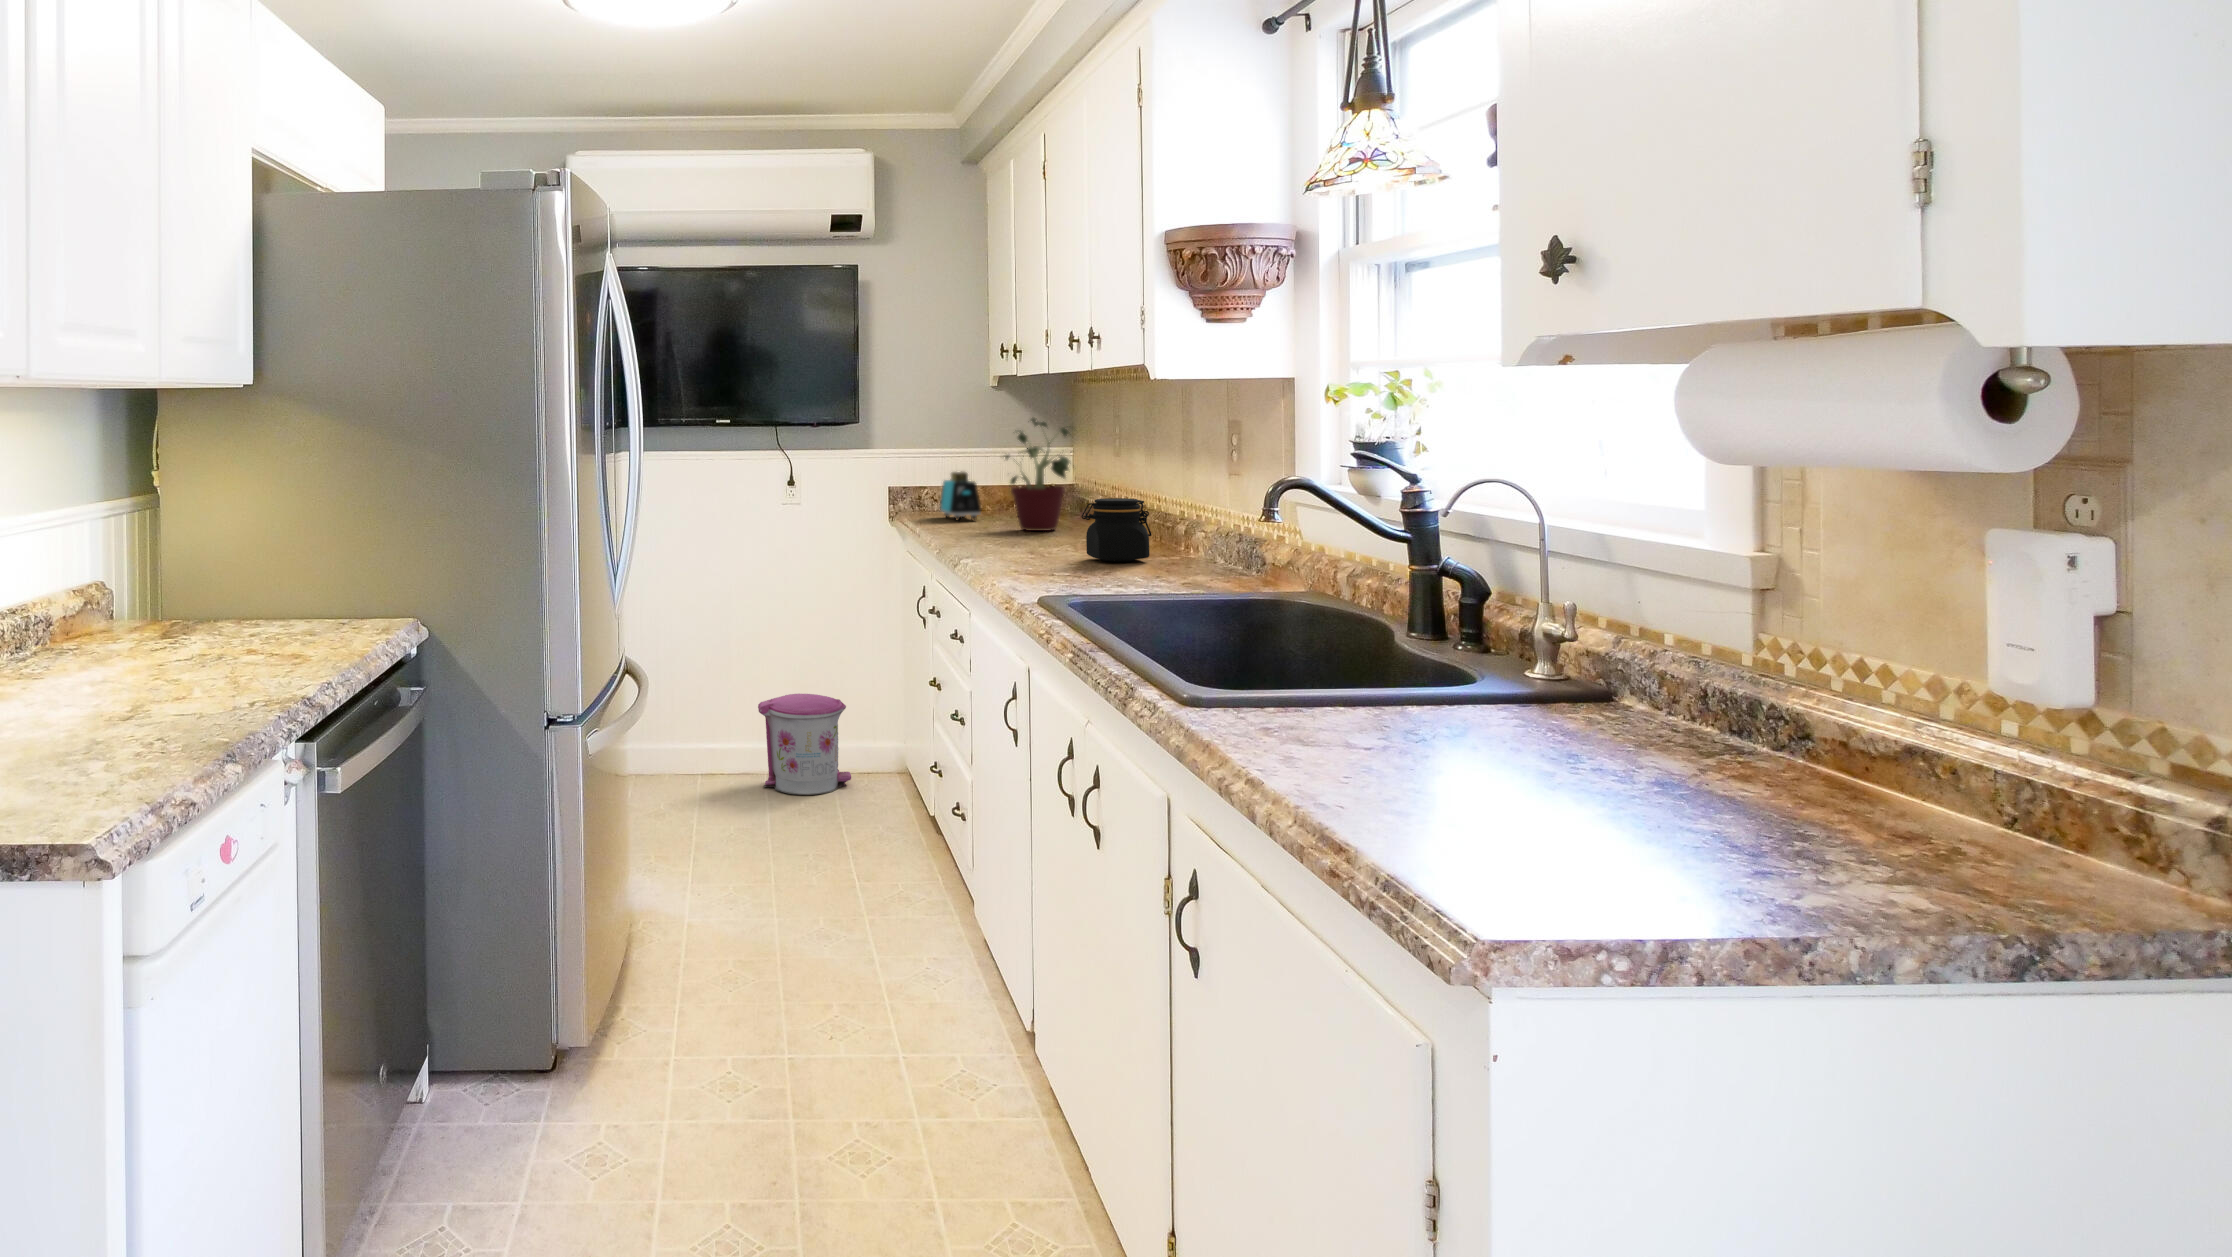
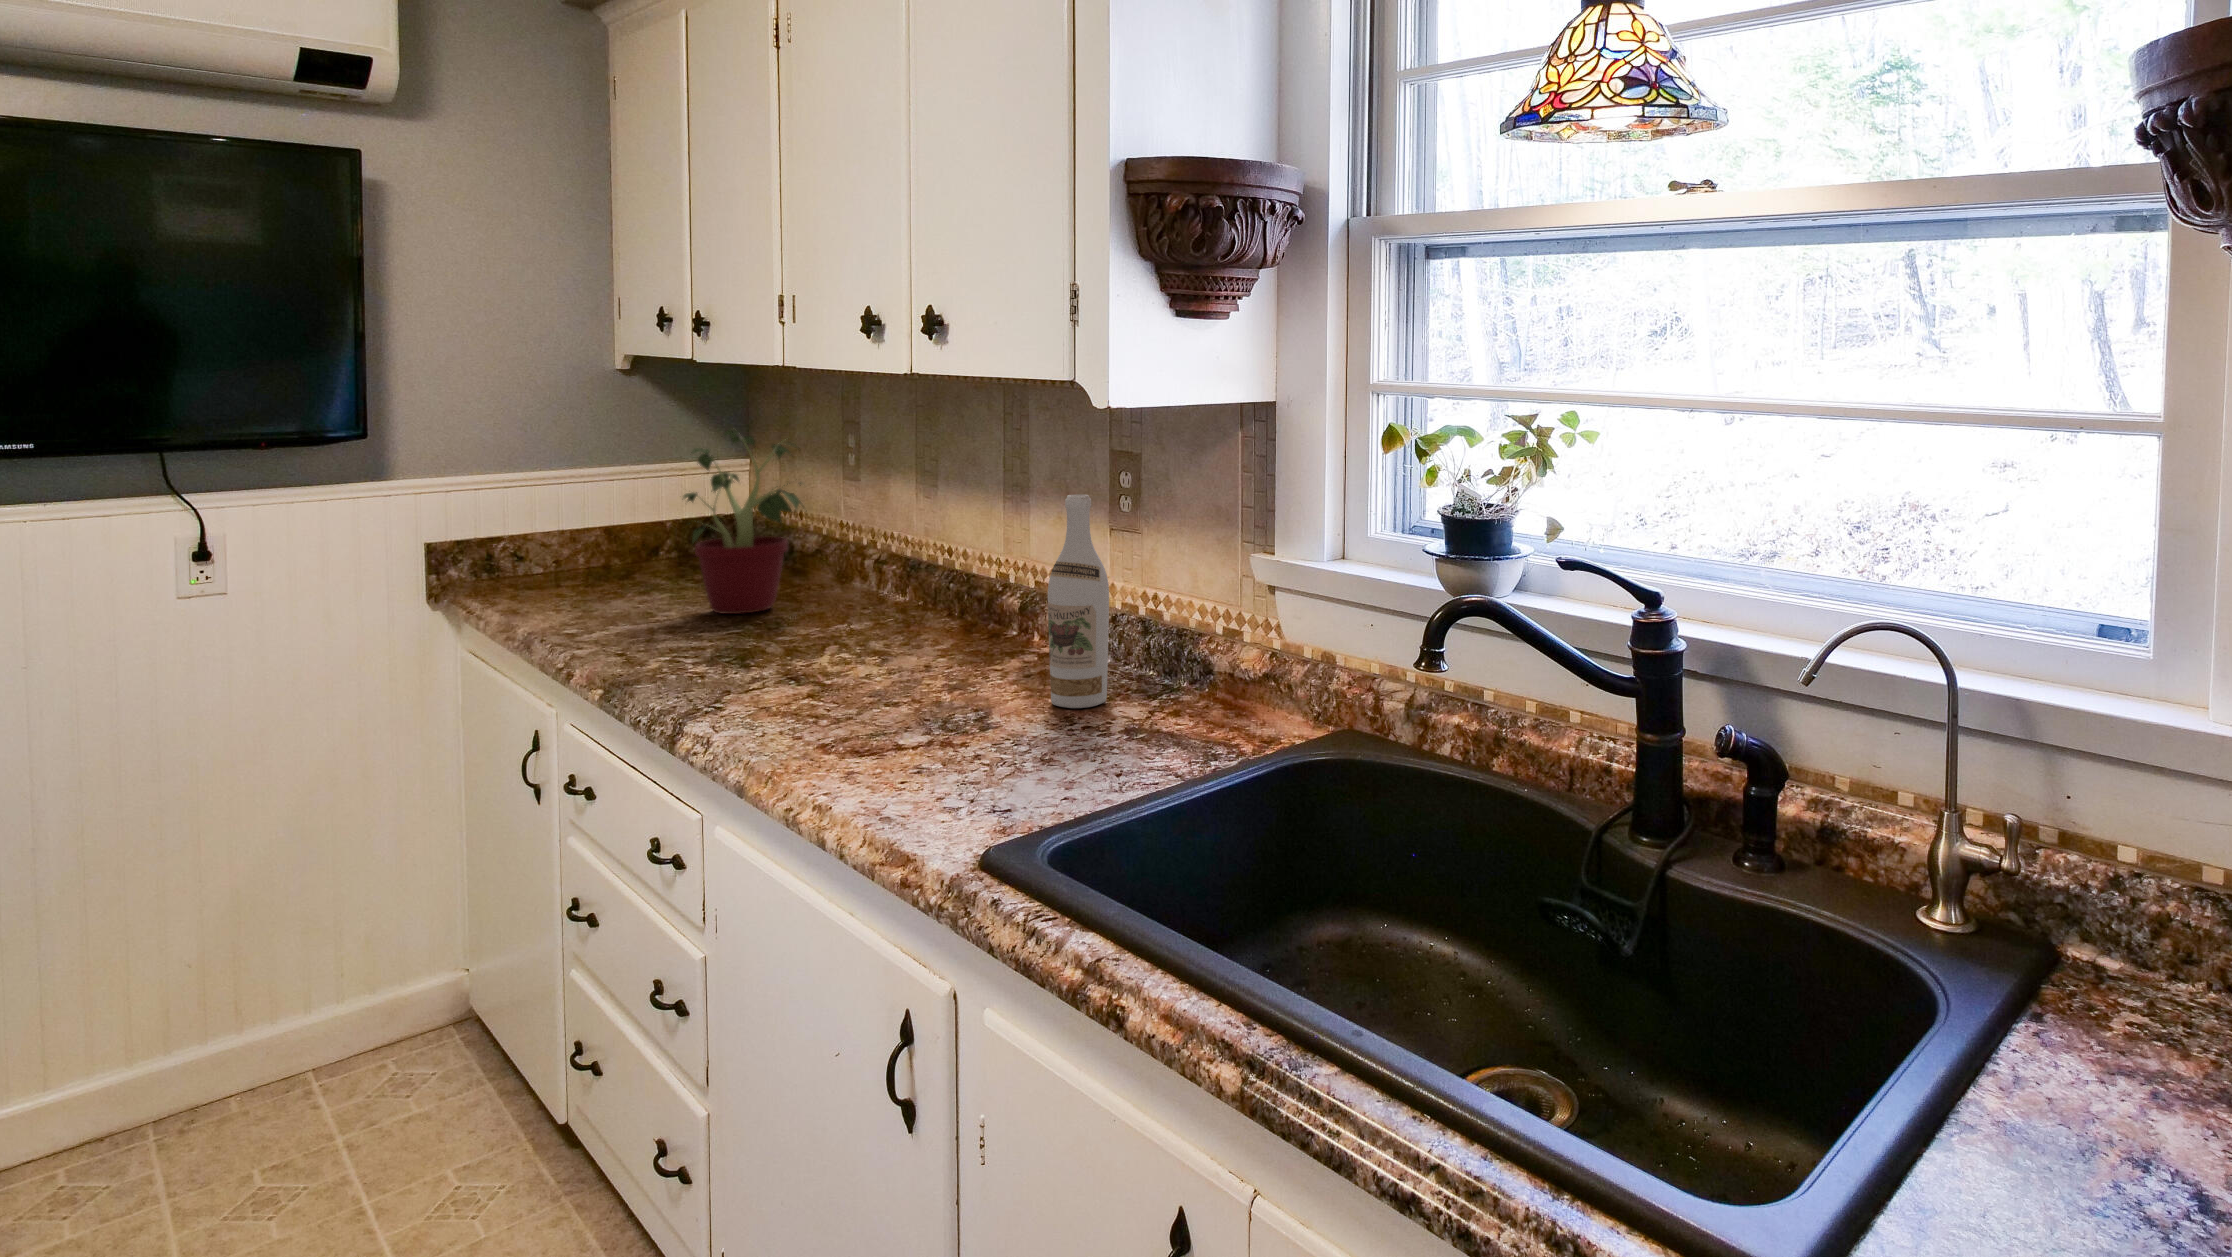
wine bottle: none [1151,441,1190,572] -> present [1048,494,1109,708]
toaster: present [940,471,982,520] -> none [527,512,618,597]
jar: present [1081,498,1152,562] -> none [907,579,1015,688]
trash can: present [758,694,851,795] -> none [96,946,339,1175]

